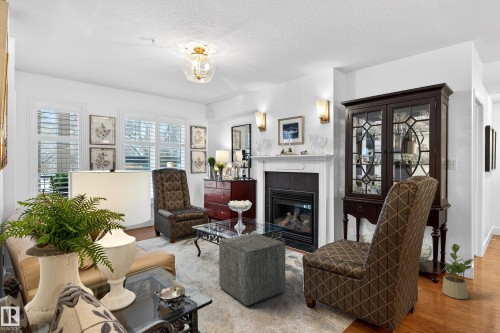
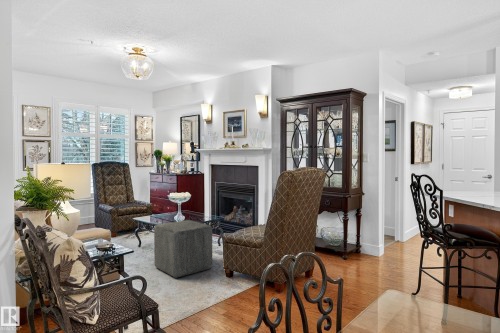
potted plant: present [442,244,473,299] -> none [345,224,369,269]

